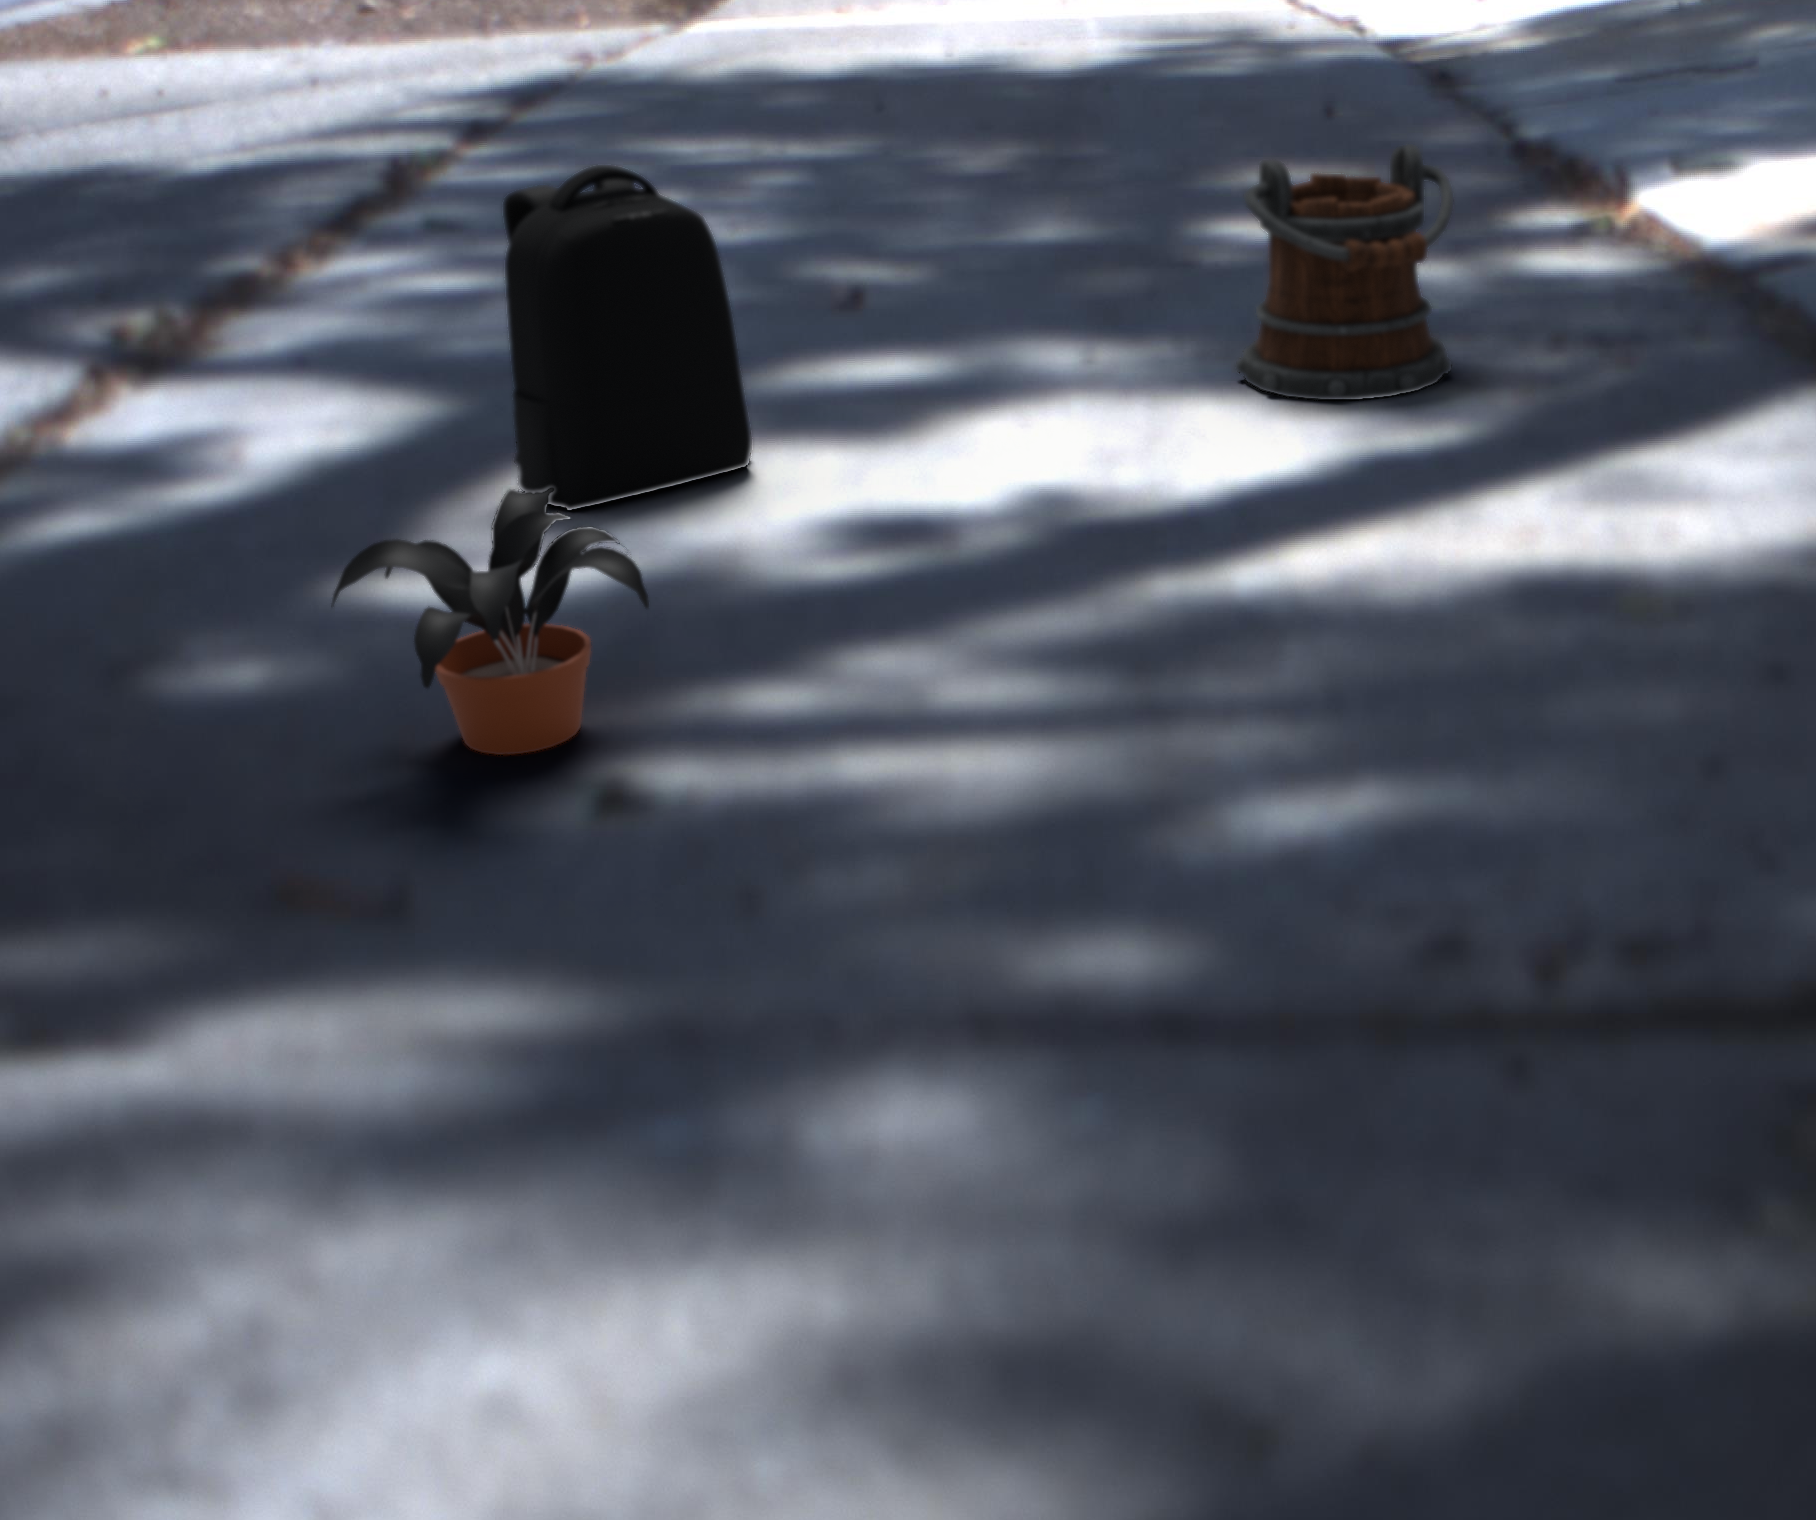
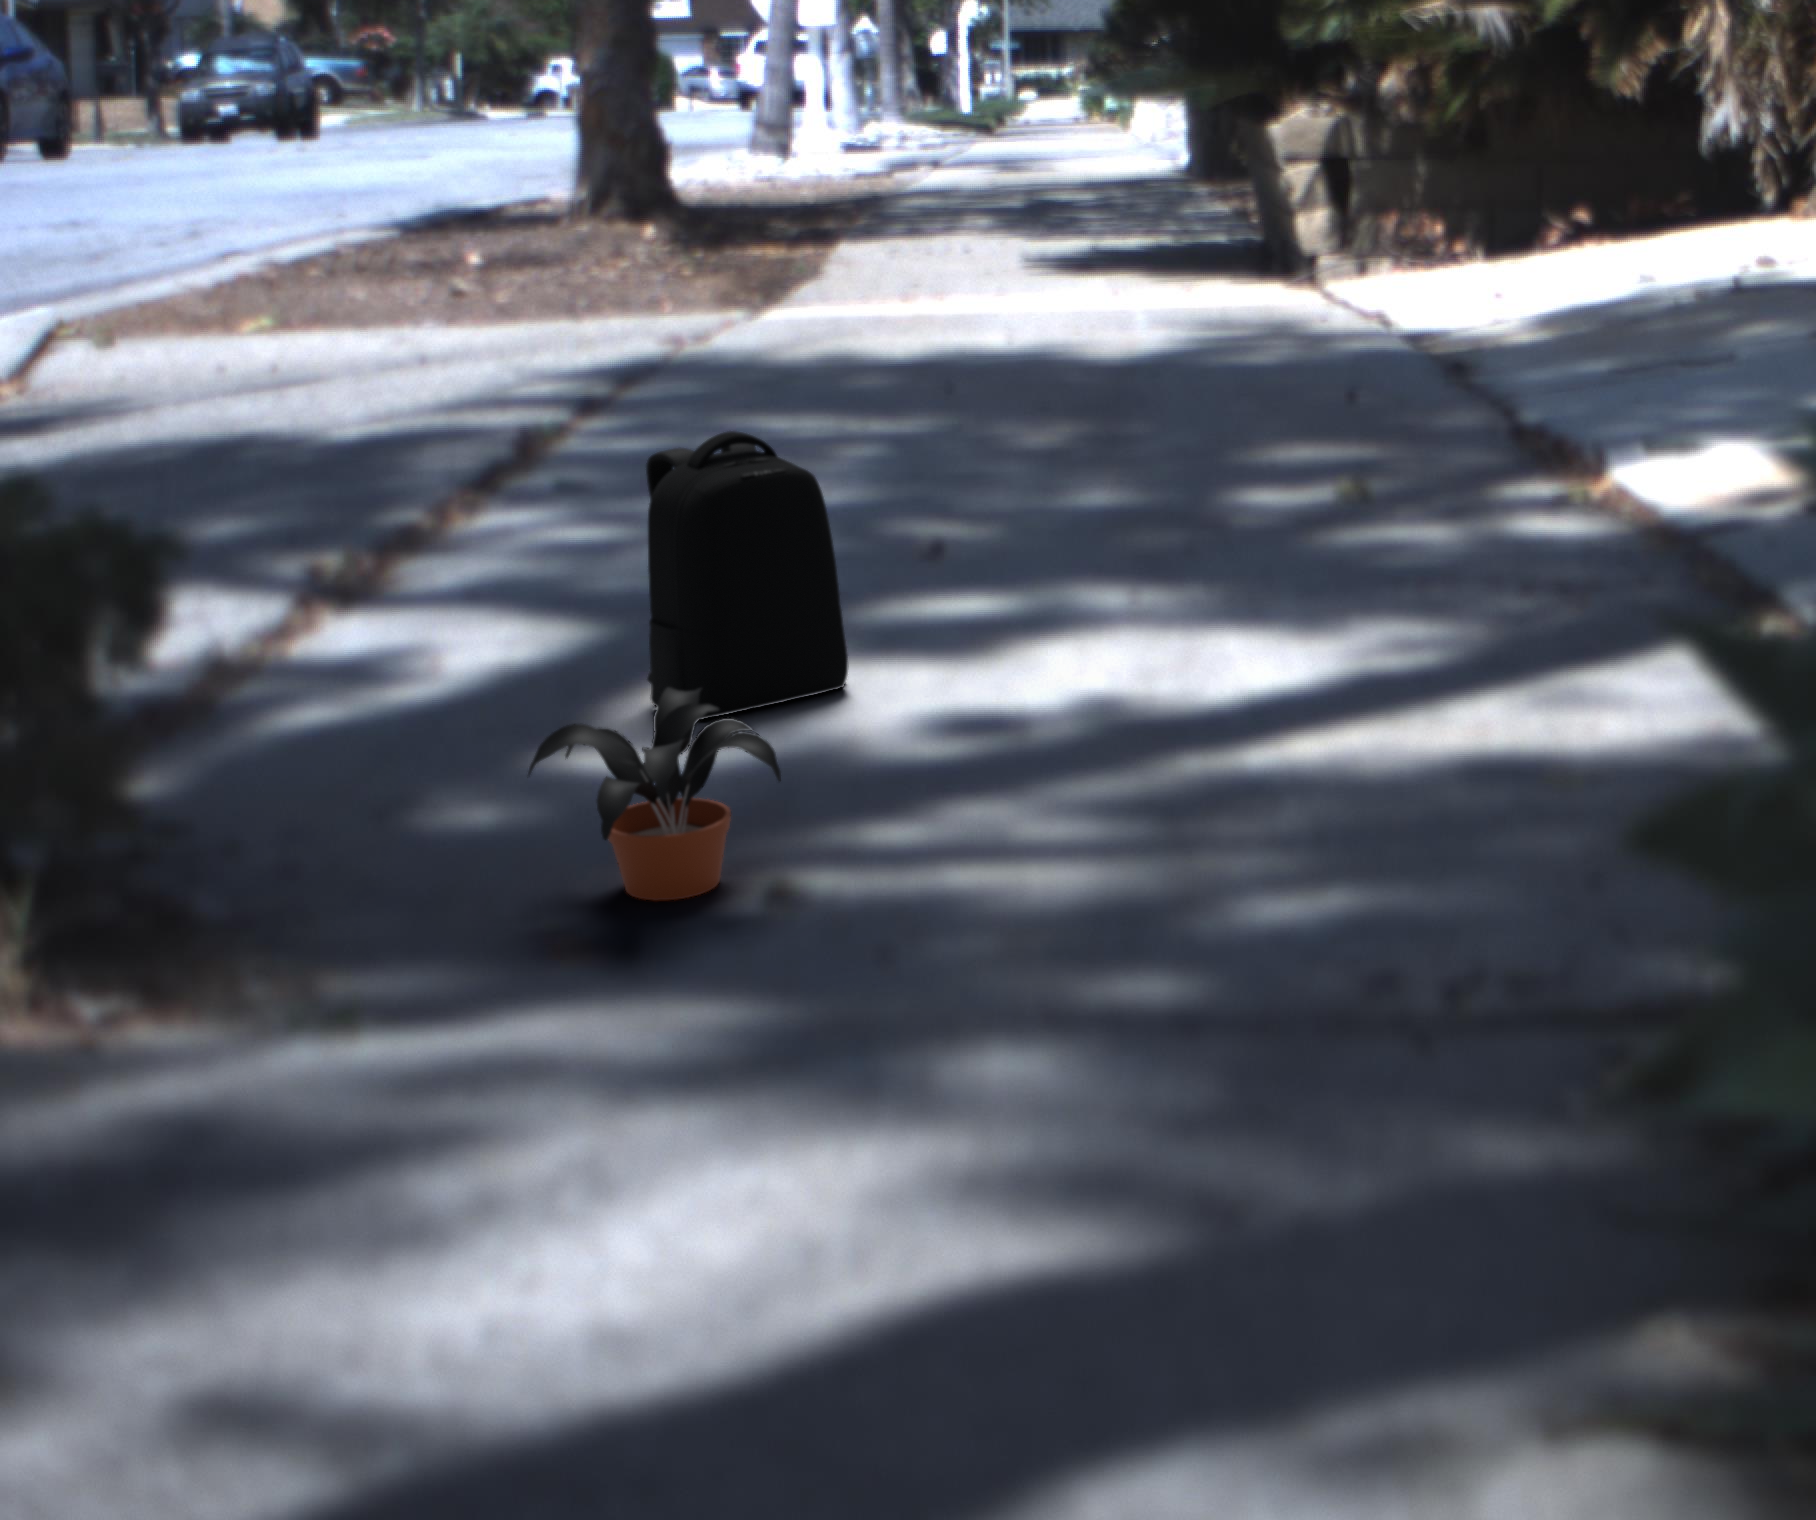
bucket: present [1236,144,1453,400] -> none [1262,421,1450,638]

